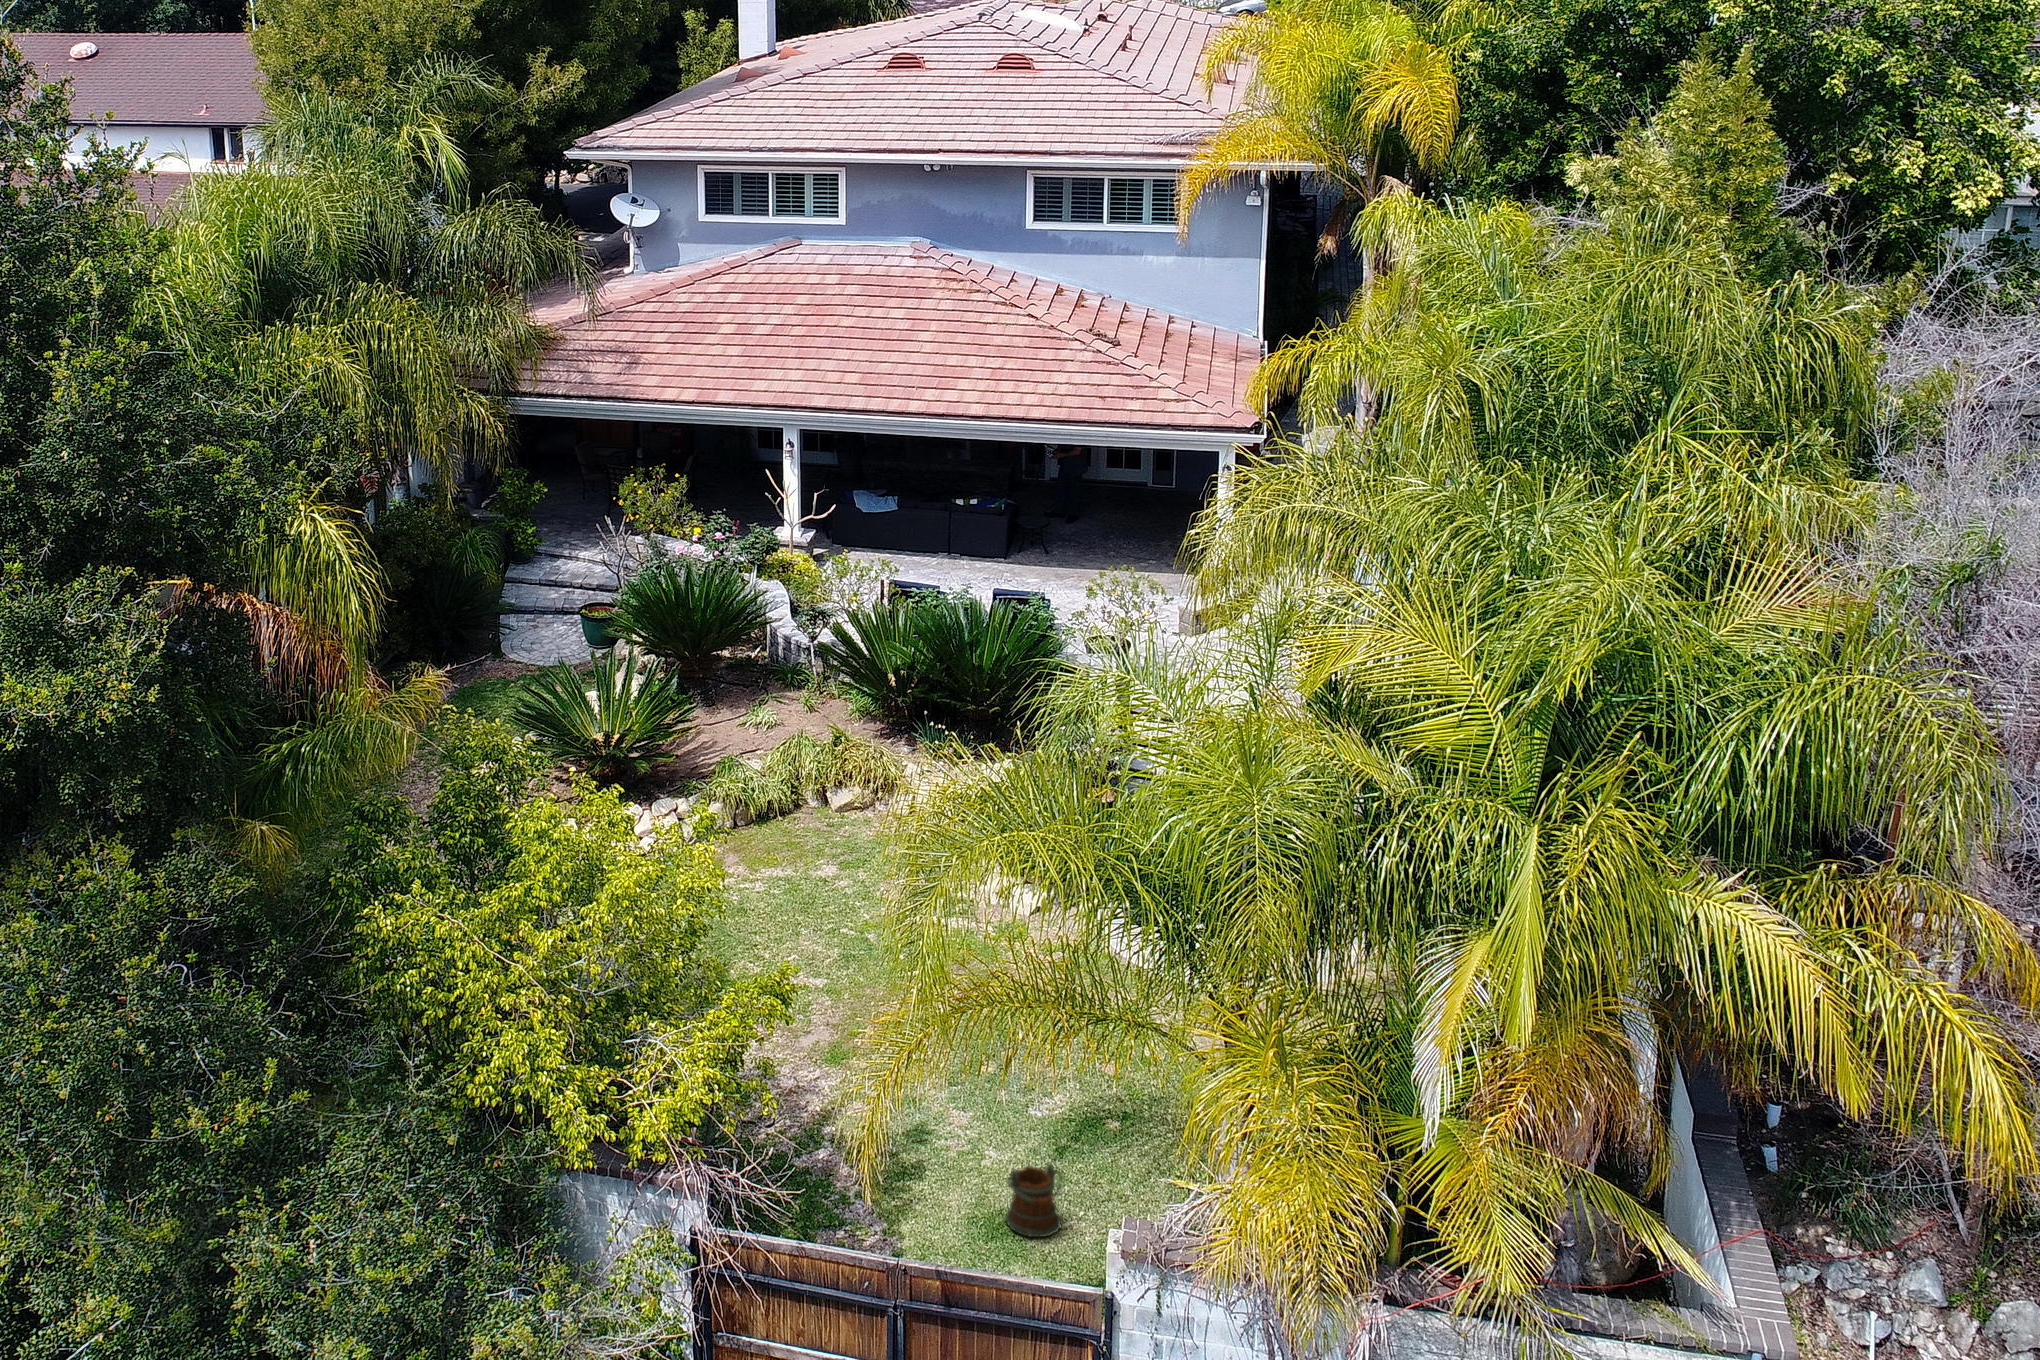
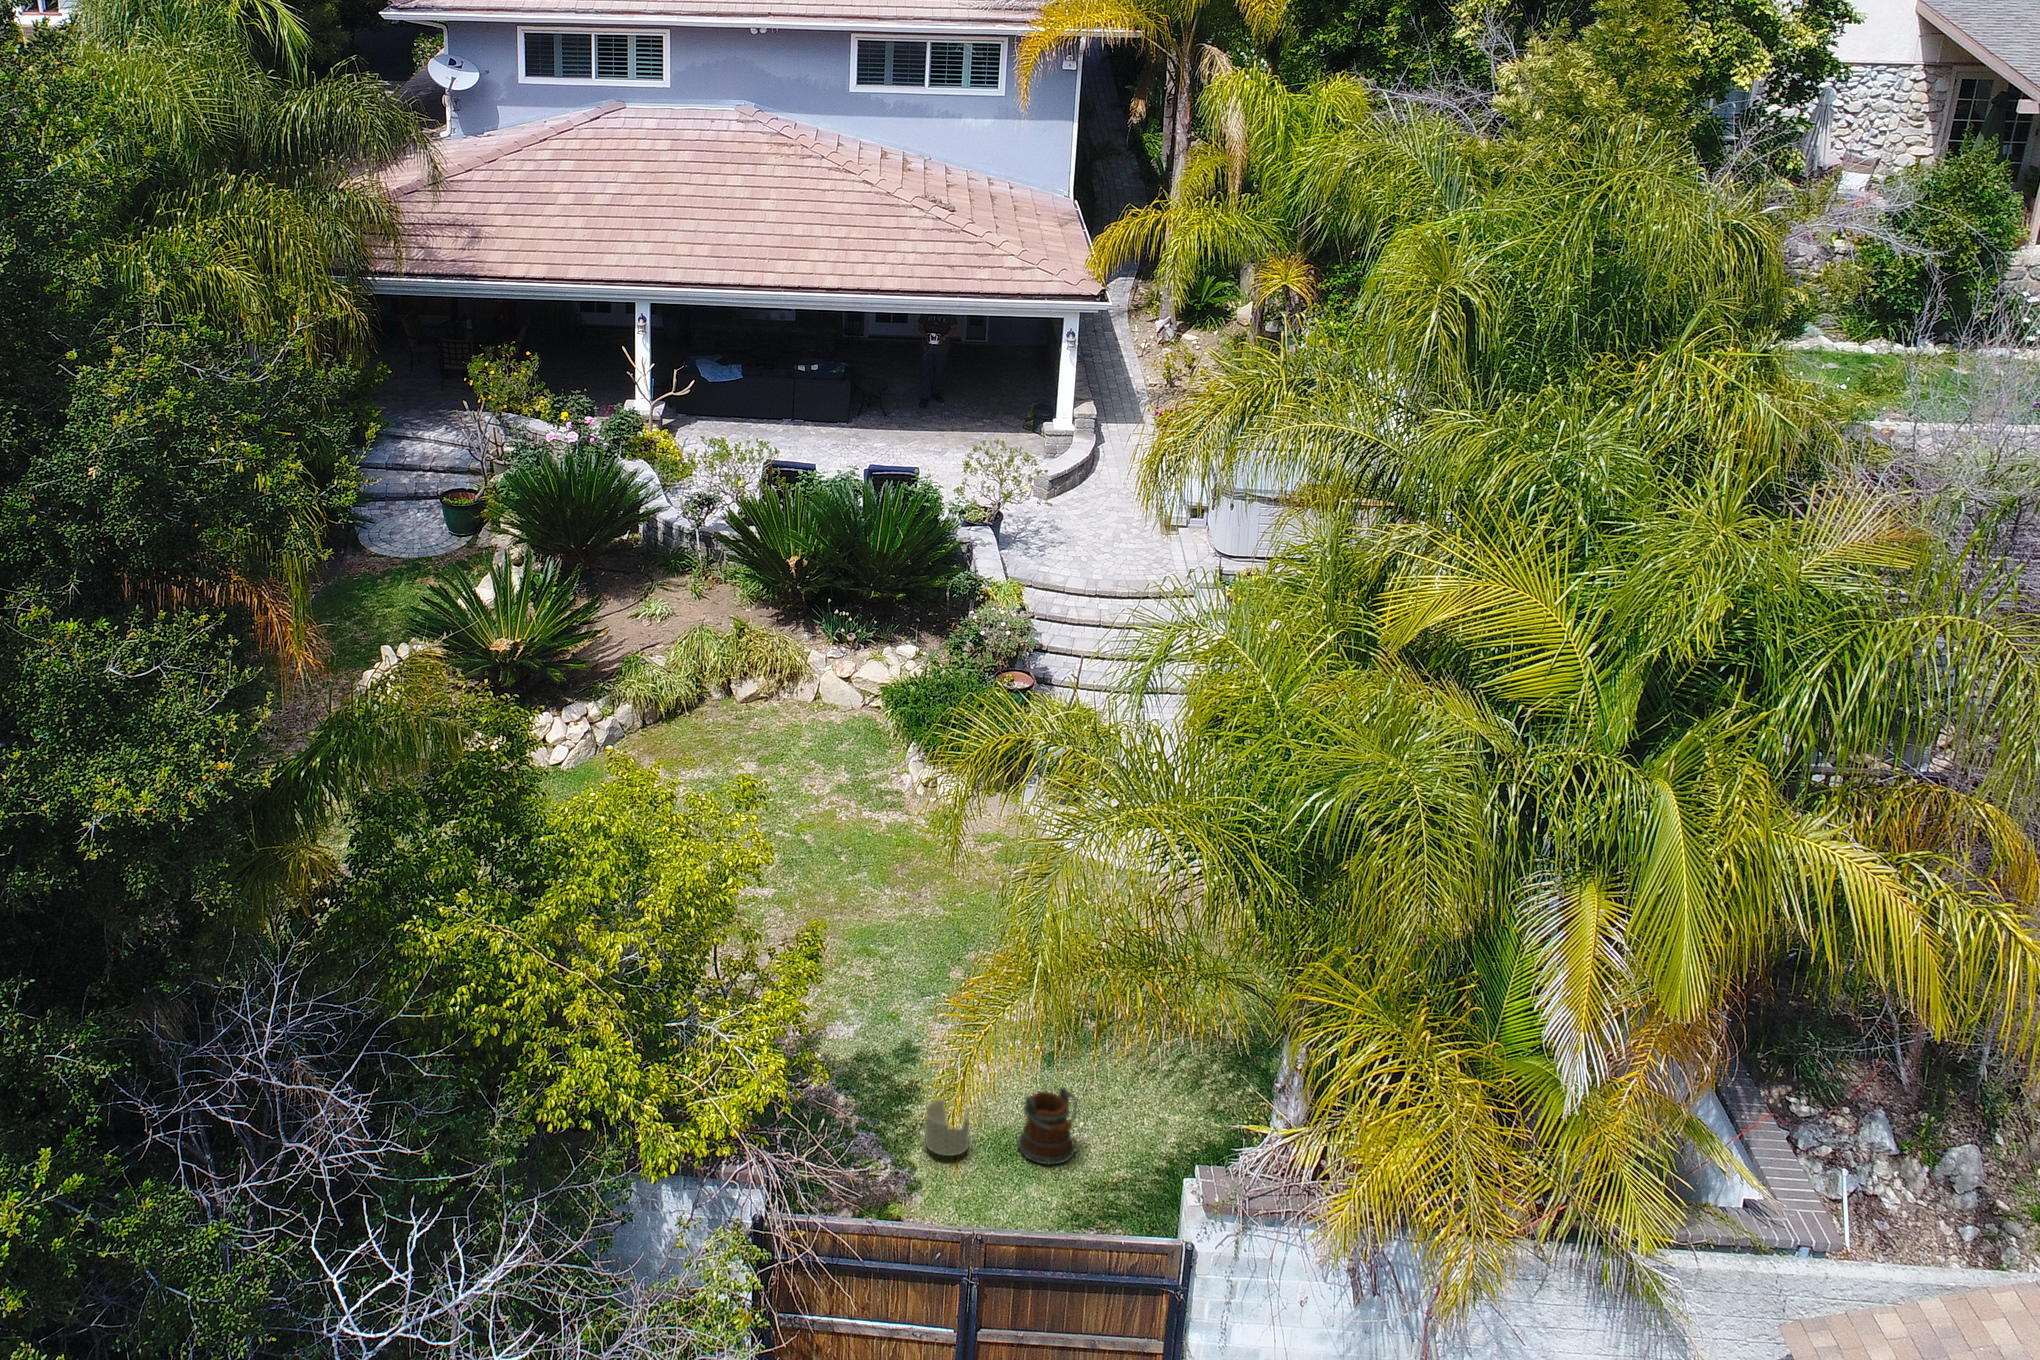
planter: none [915,1167,958,1220] -> present [925,1100,969,1156]

